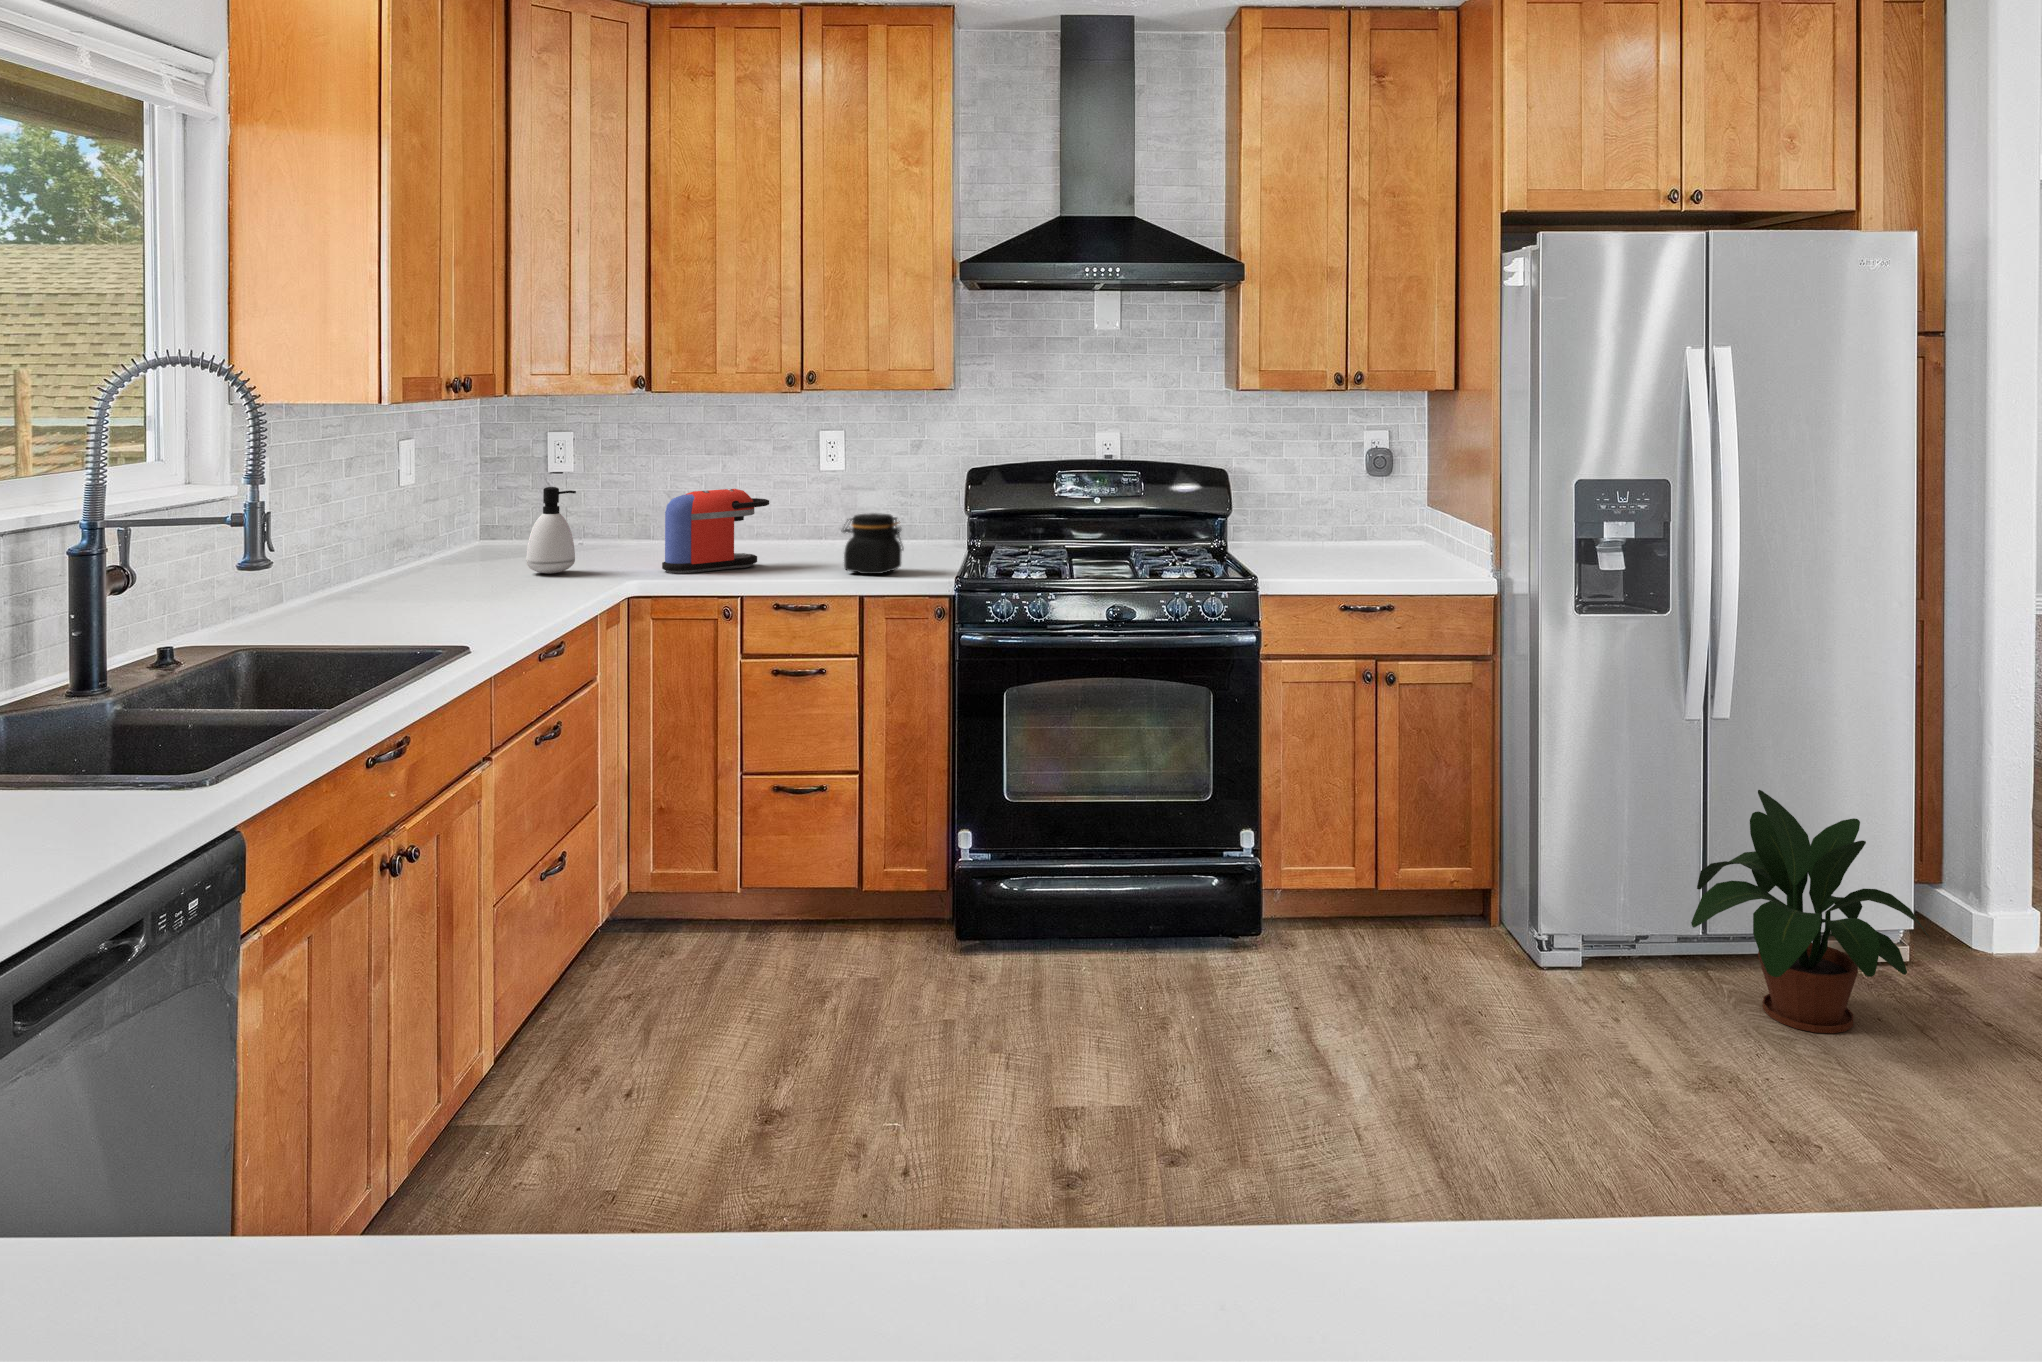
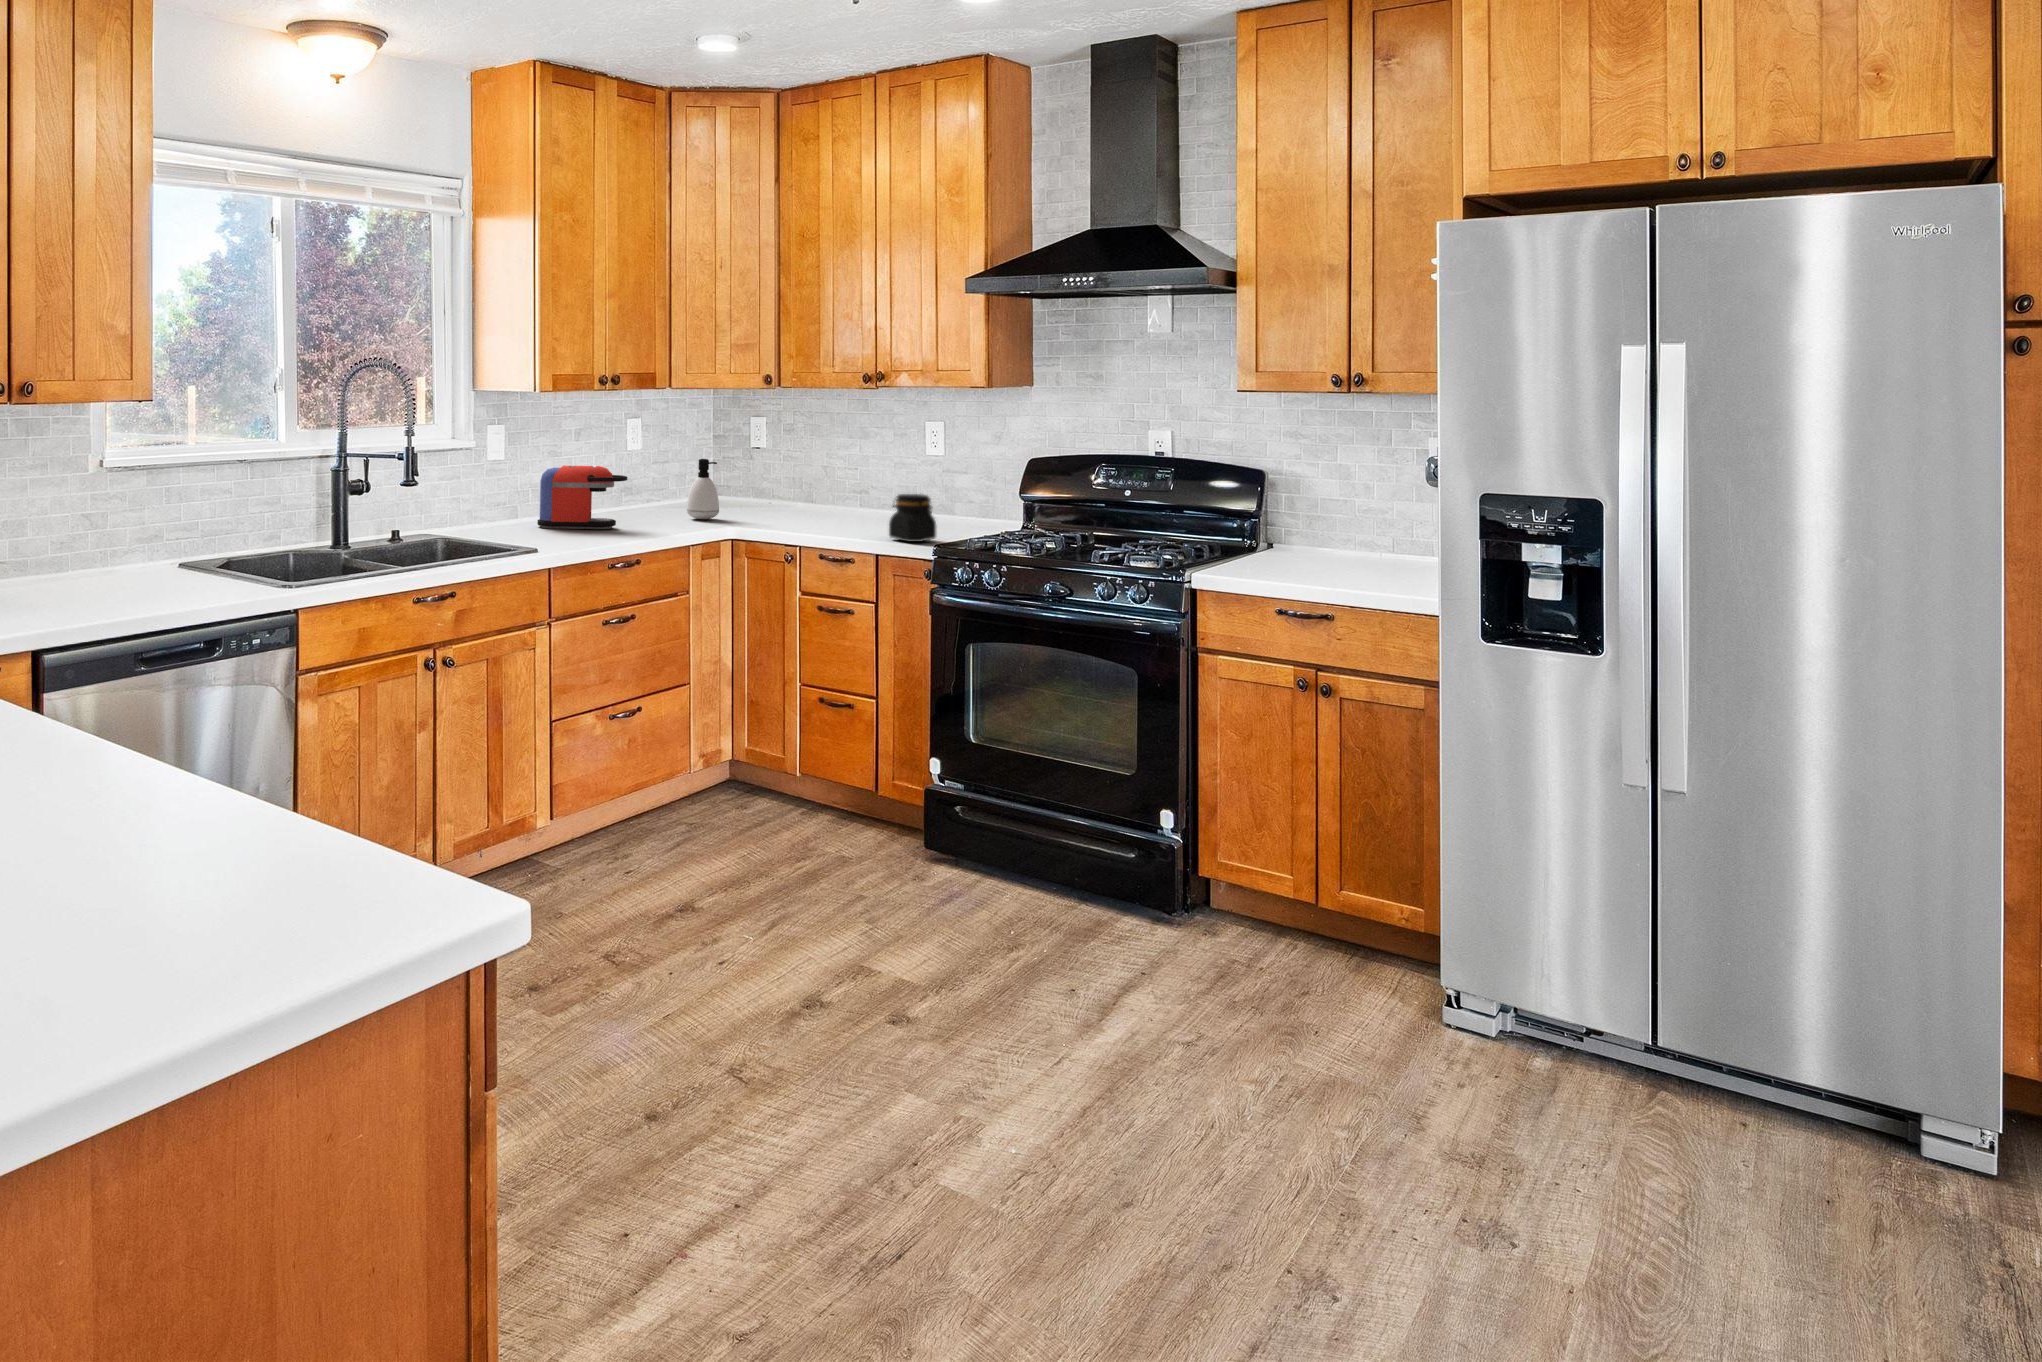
coffee maker: present [662,489,769,574] -> present [537,466,627,529]
potted plant: present [1691,790,1933,1033] -> none [1568,868,1917,1193]

